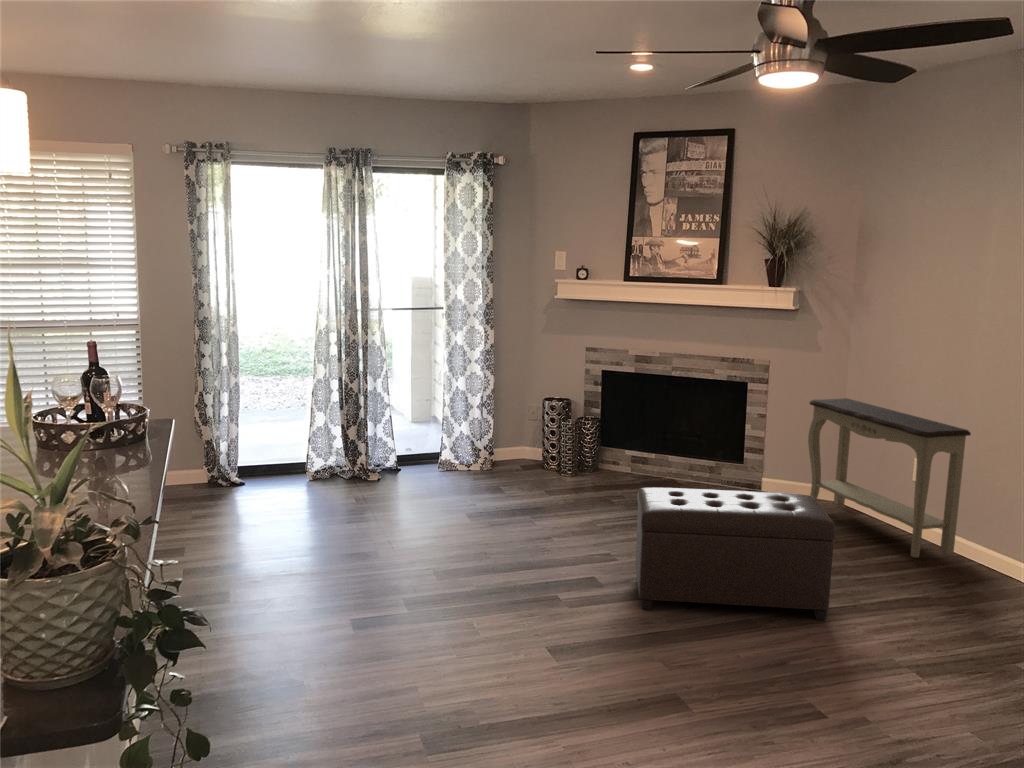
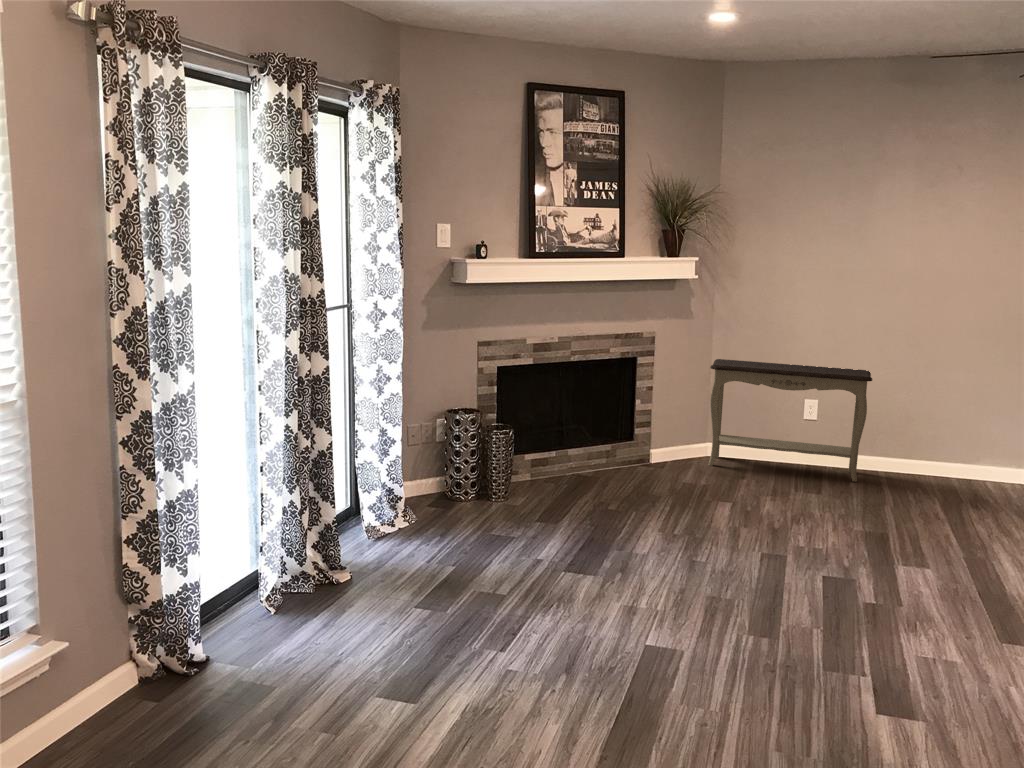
ottoman: present [635,488,835,620] -> none [831,448,978,589]

